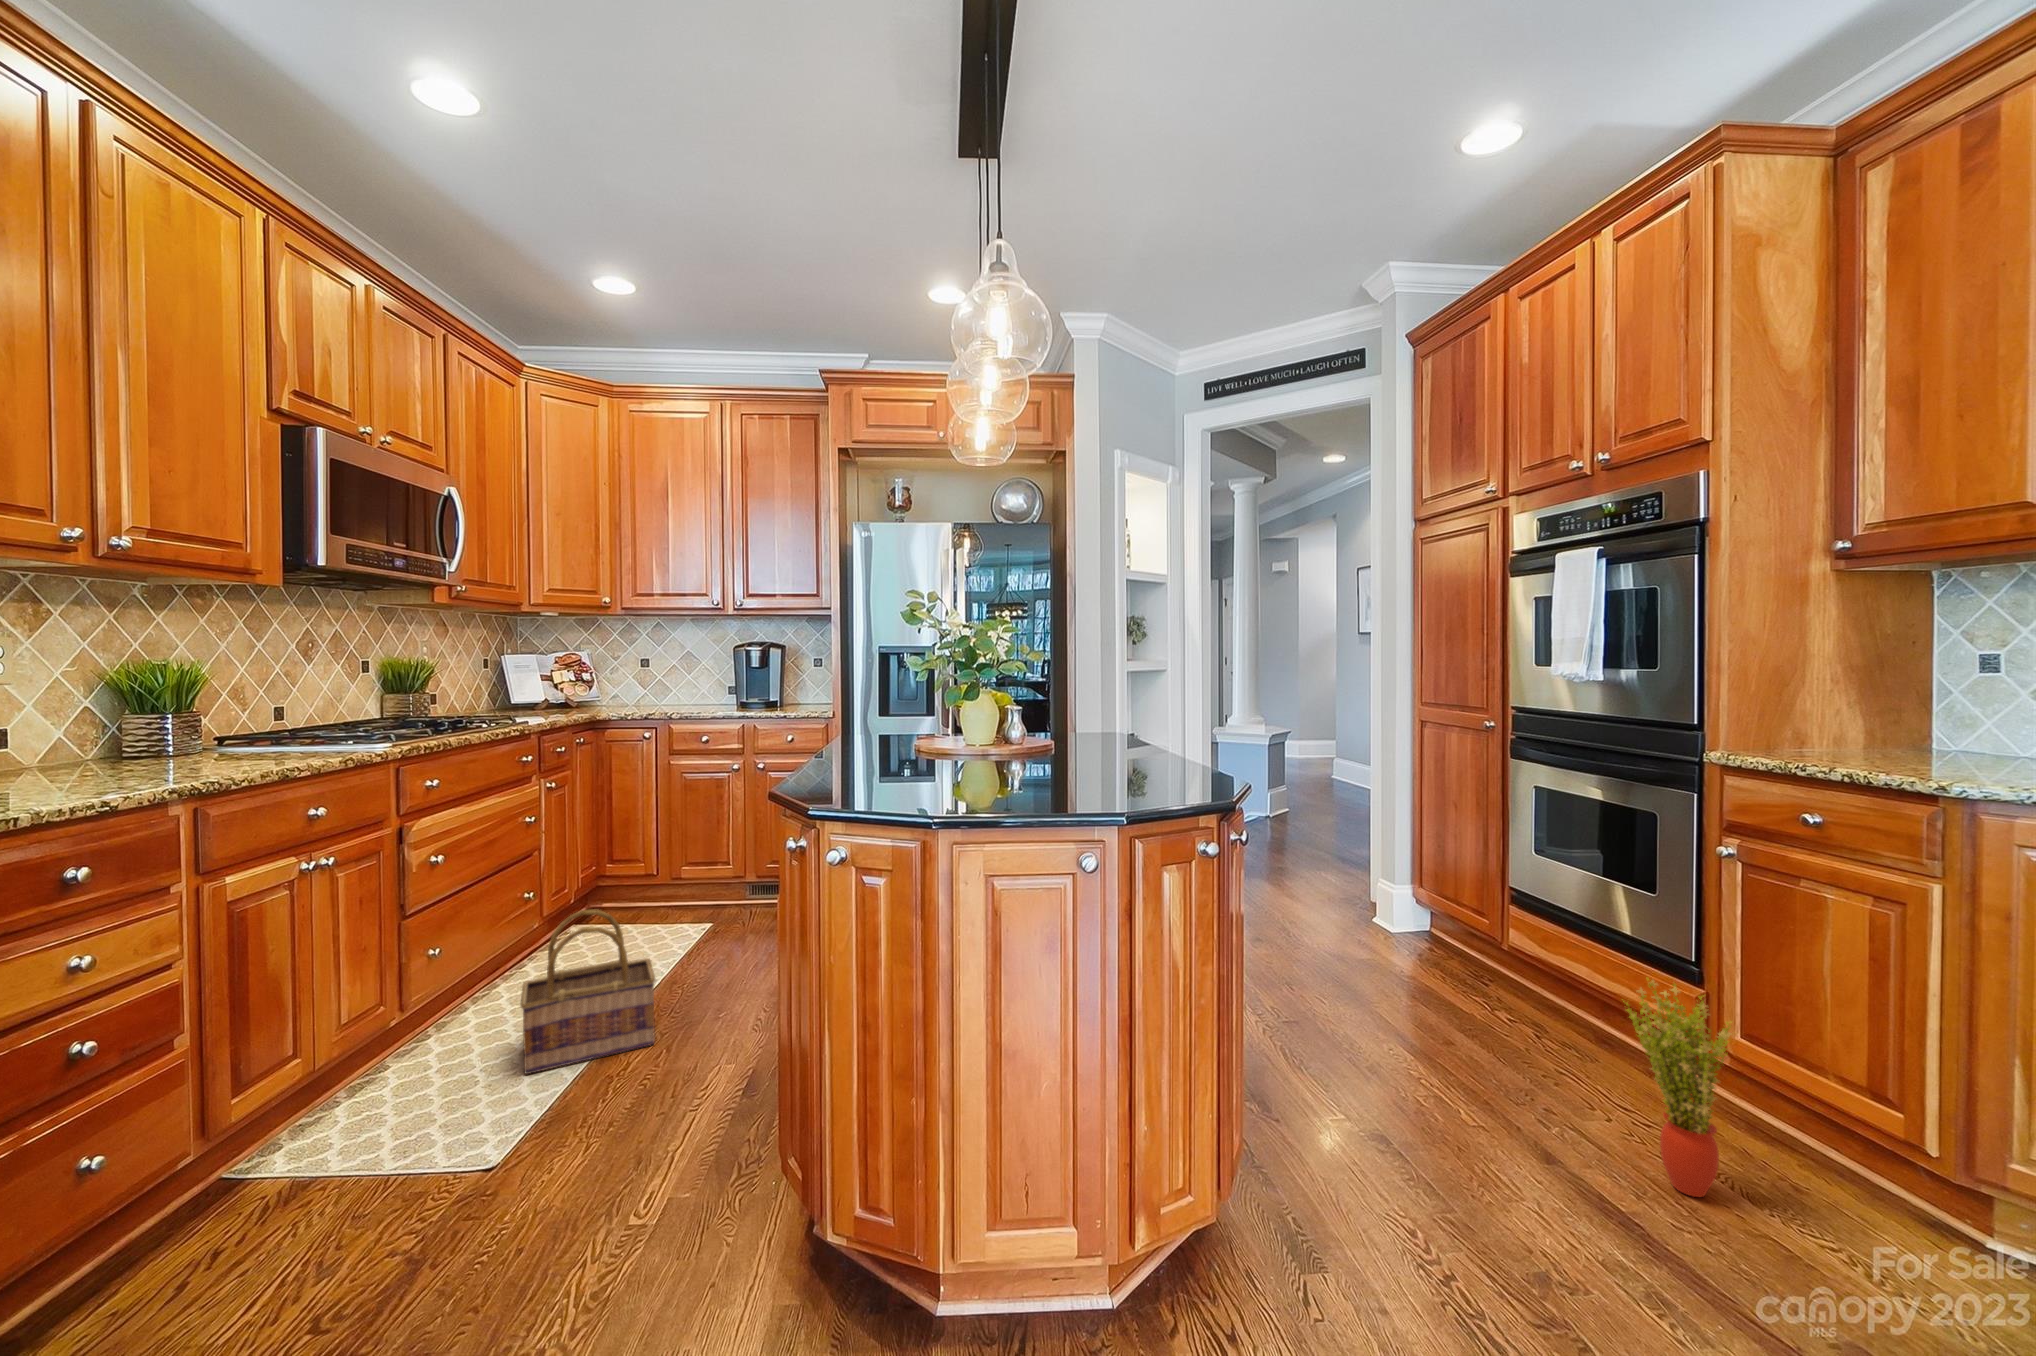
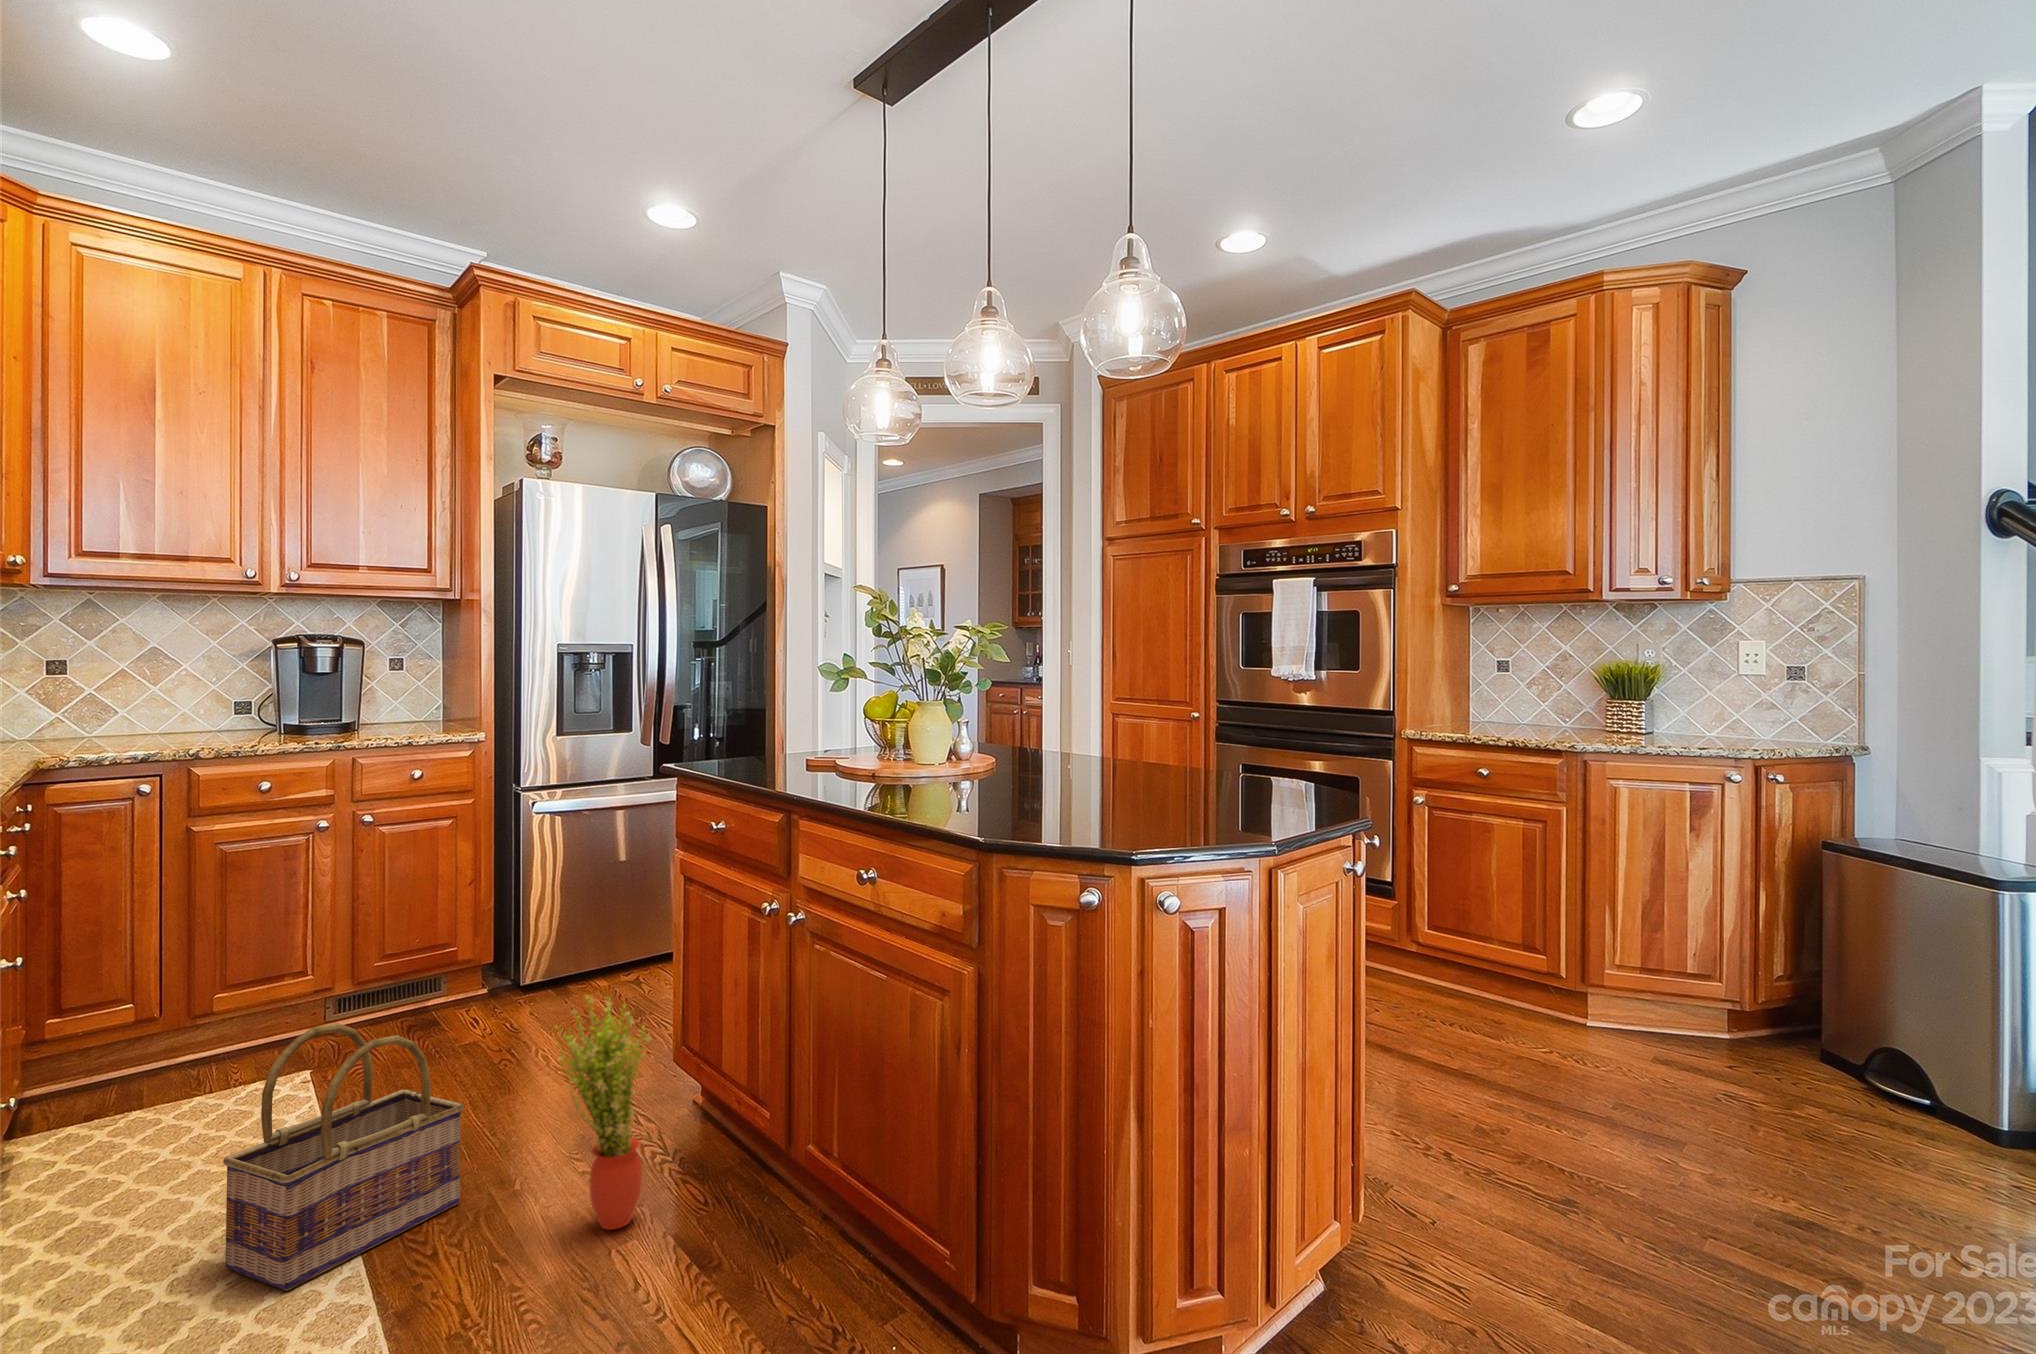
potted plant: present [1622,980,1731,1197] -> present [556,996,651,1230]

